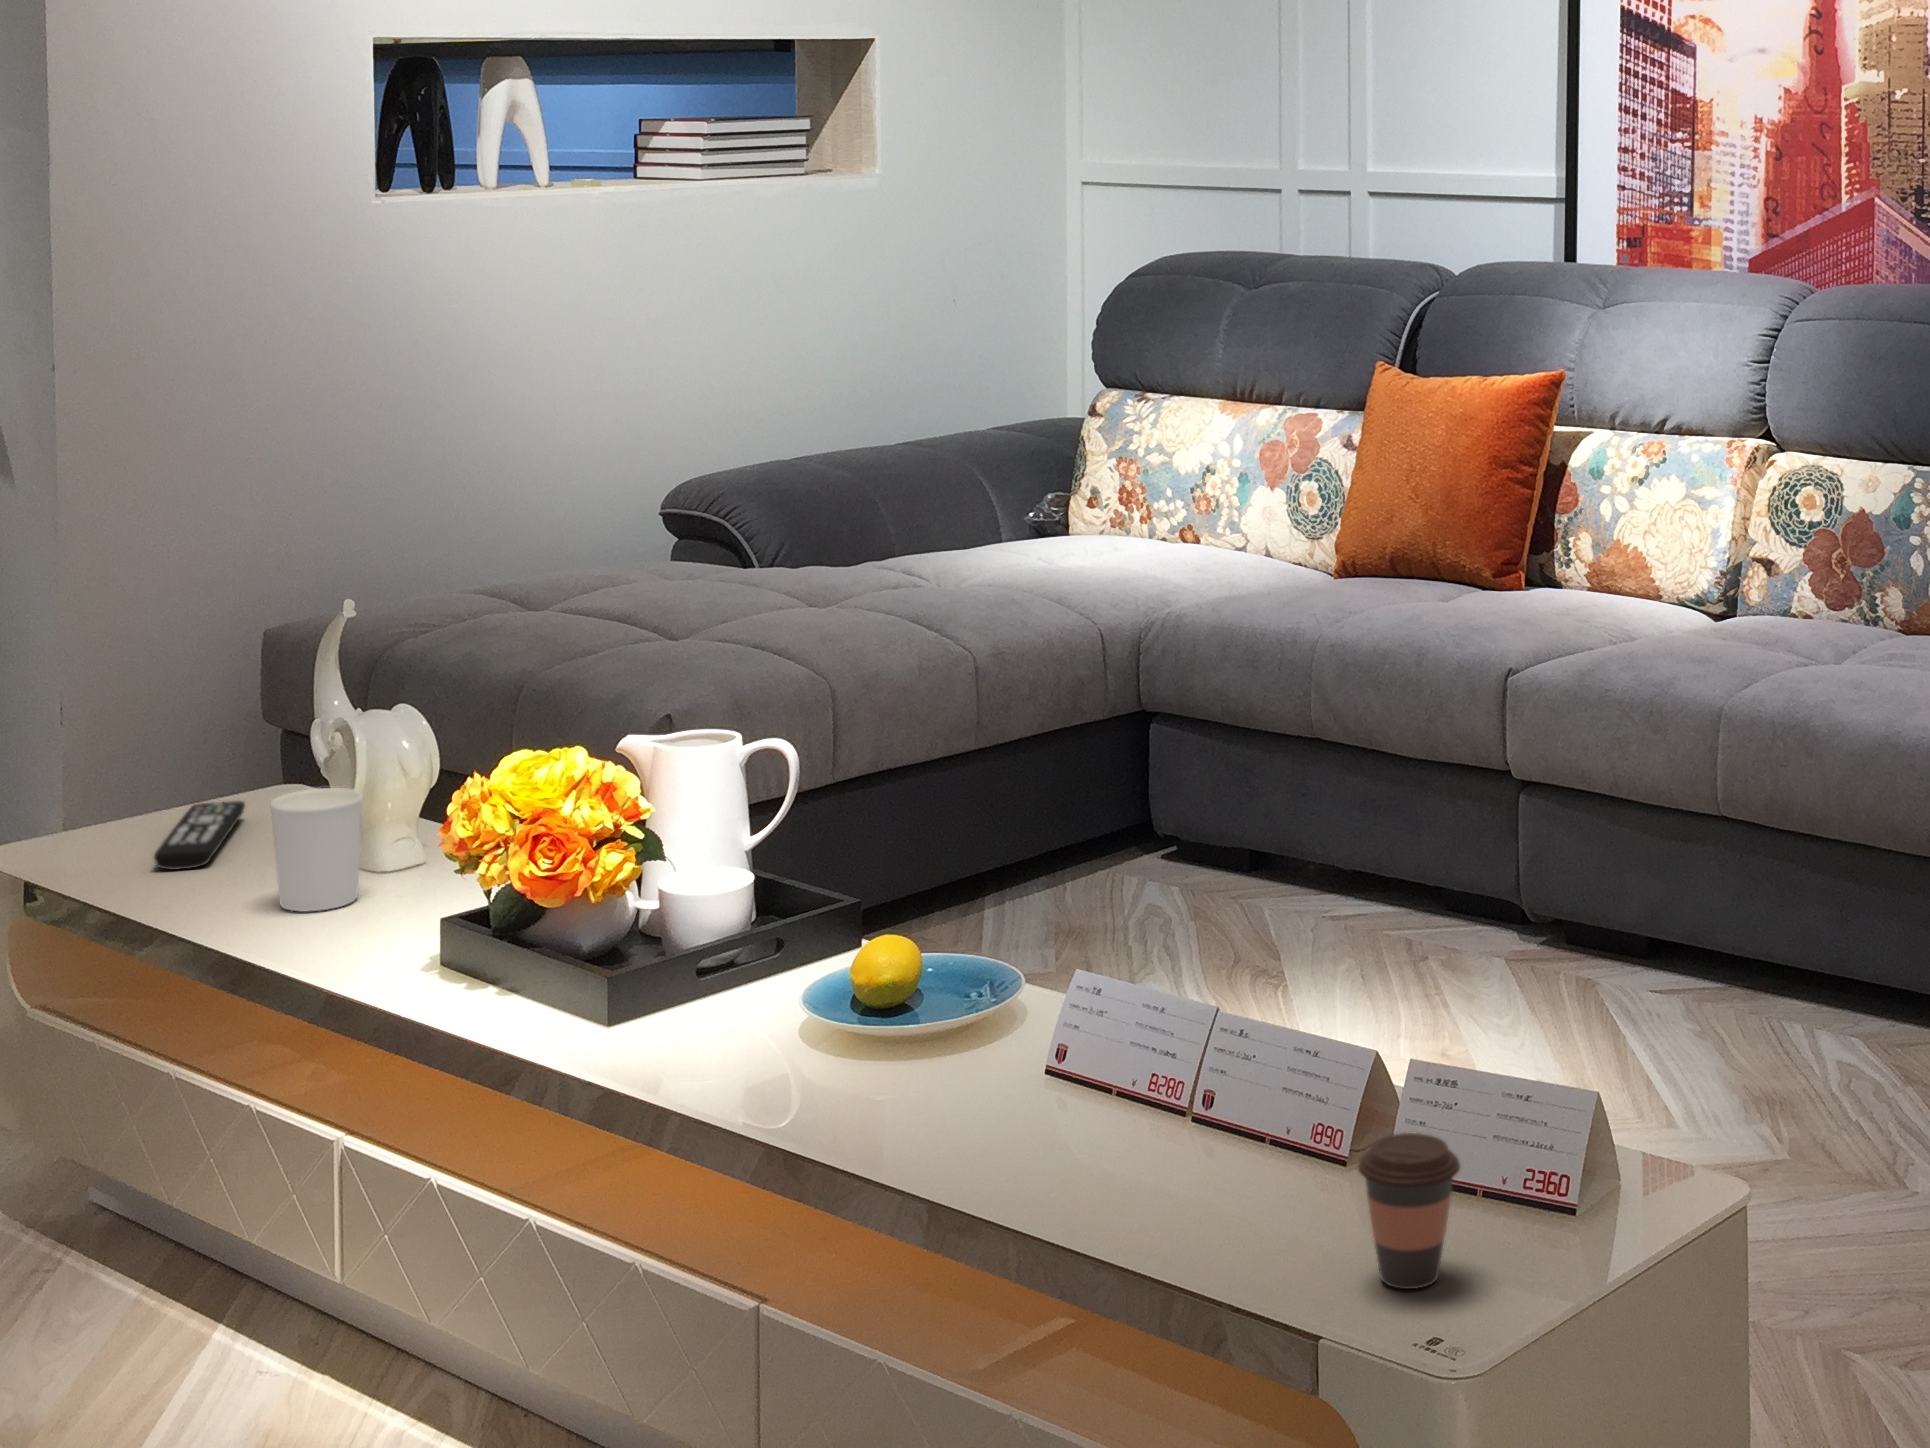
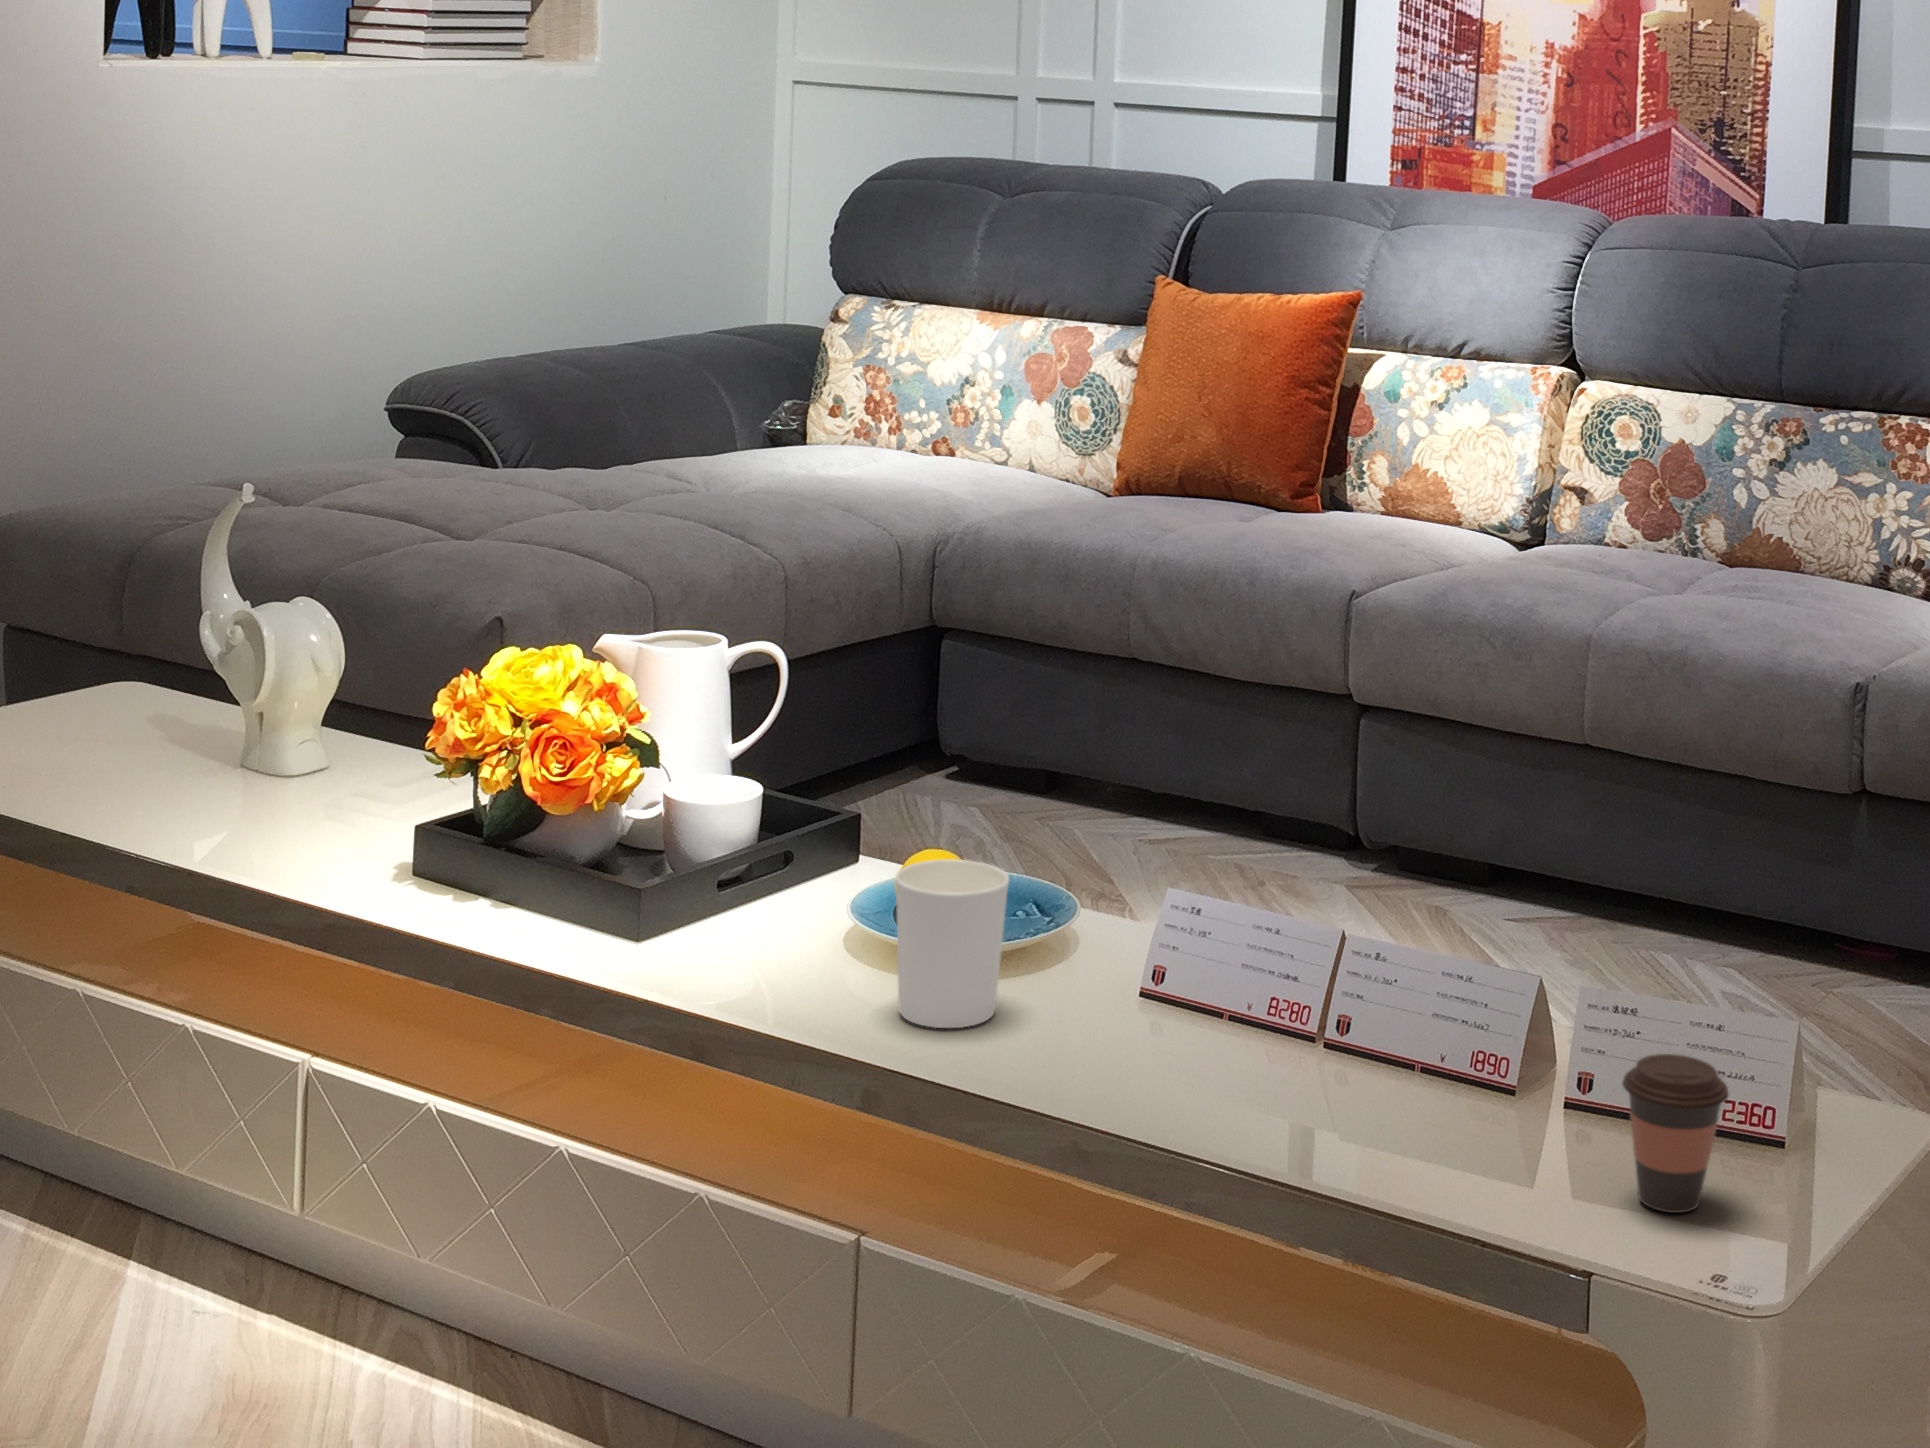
candle holder: present [271,788,363,912] -> present [895,860,1009,1028]
remote control: present [154,801,245,870] -> none [7,702,72,774]

